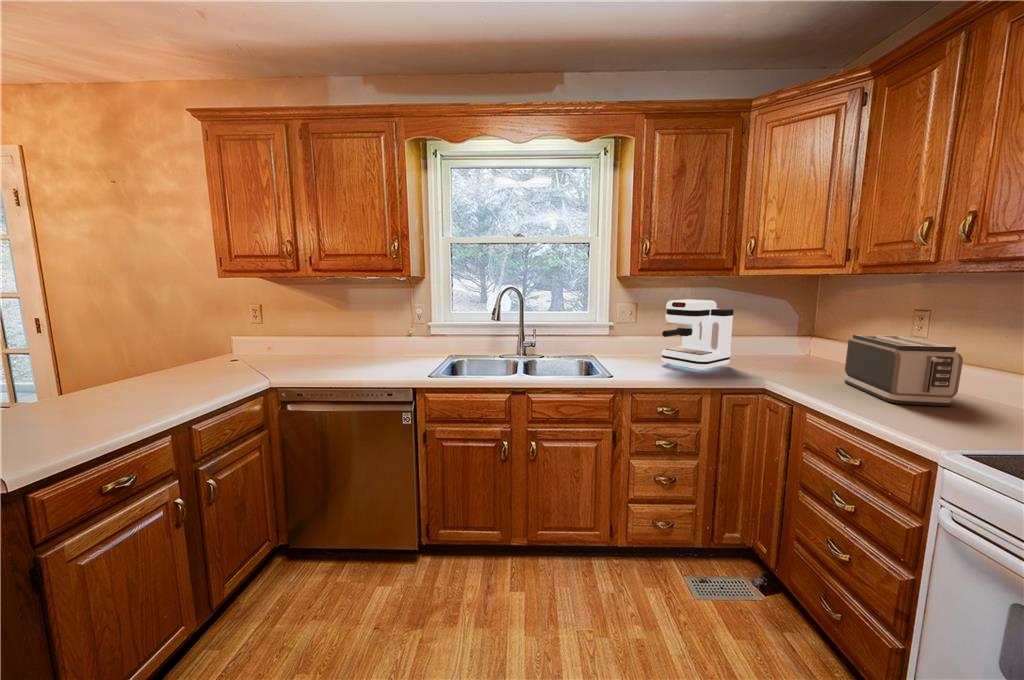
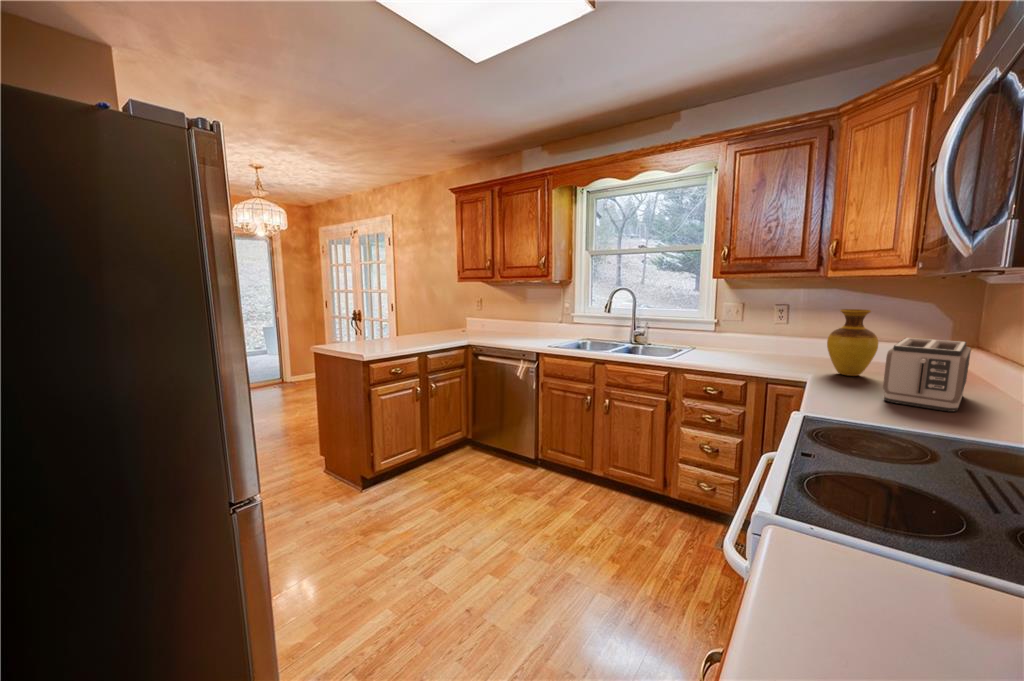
coffee maker: present [661,299,733,371] -> none [732,300,814,364]
vase: none [762,308,810,375] -> present [827,309,878,376]

